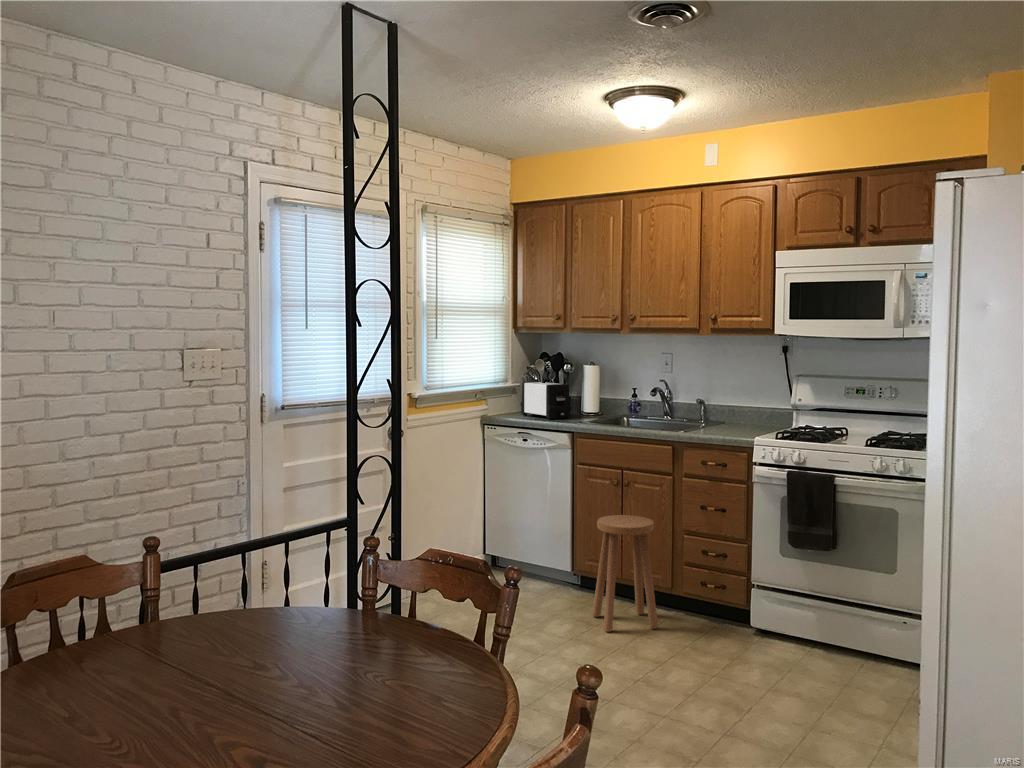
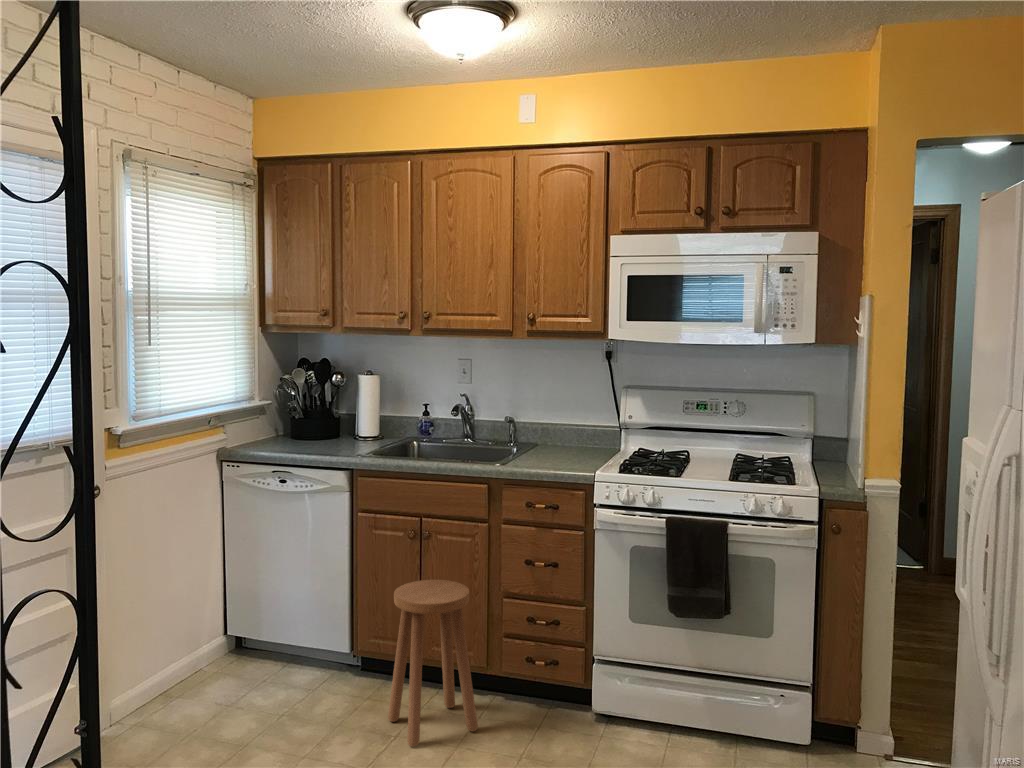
toaster: present [521,382,571,419] -> none [274,398,343,449]

